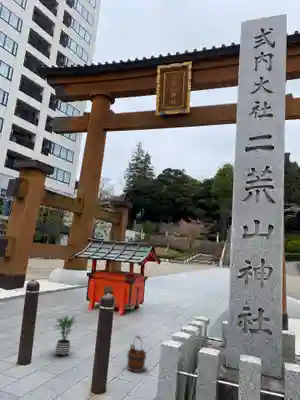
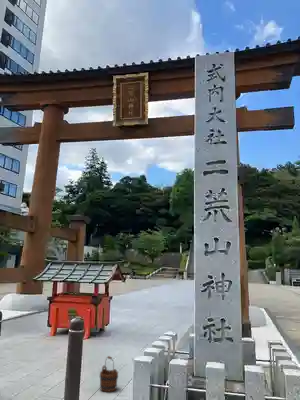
potted plant: present [56,316,76,356] -> none [22,342,48,385]

